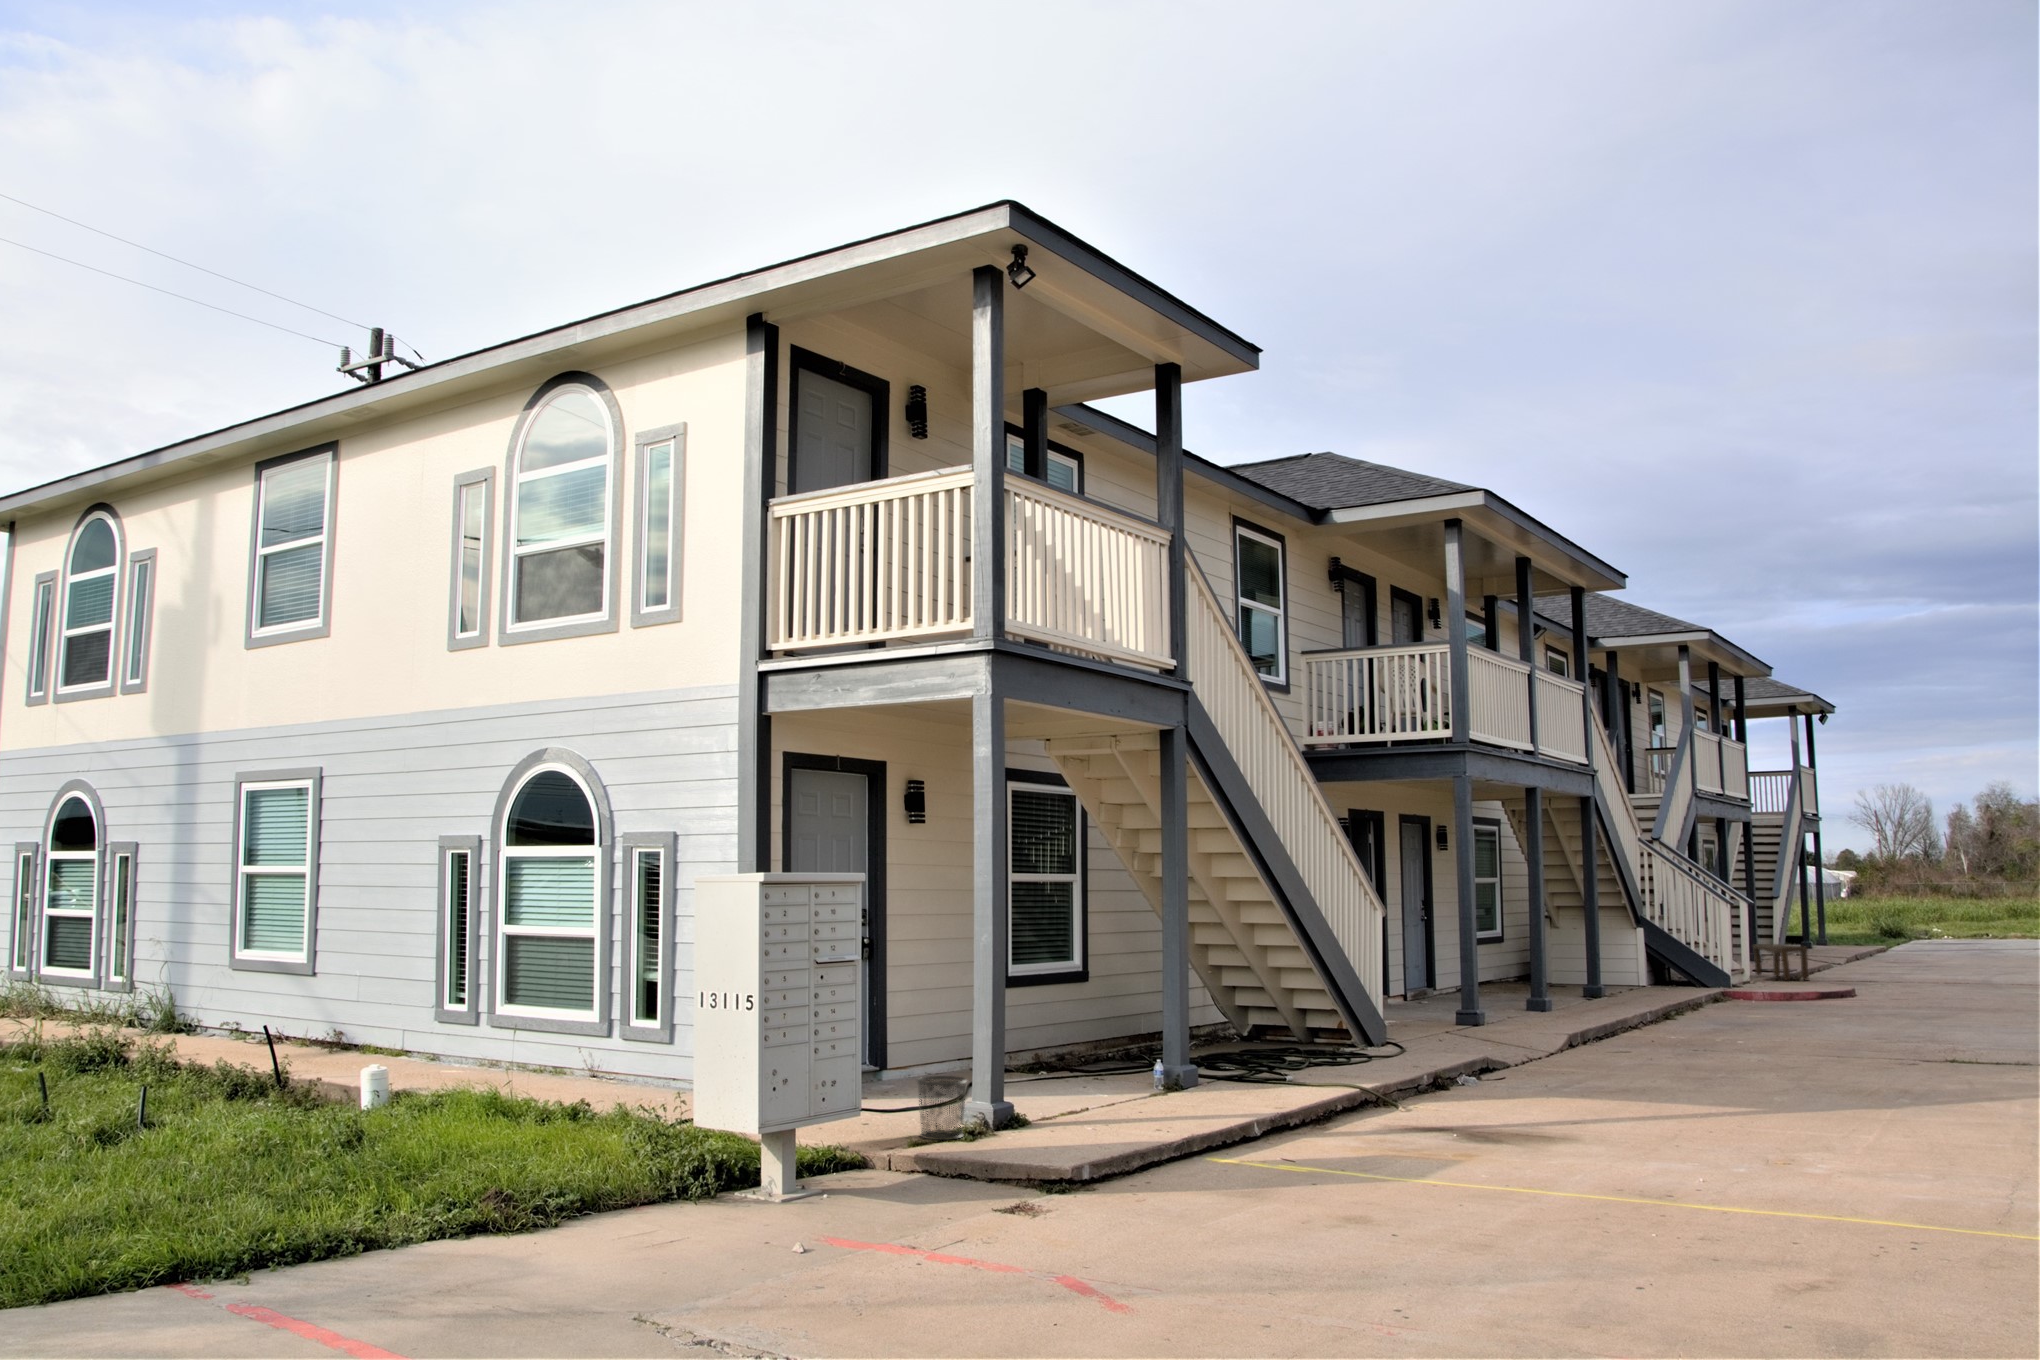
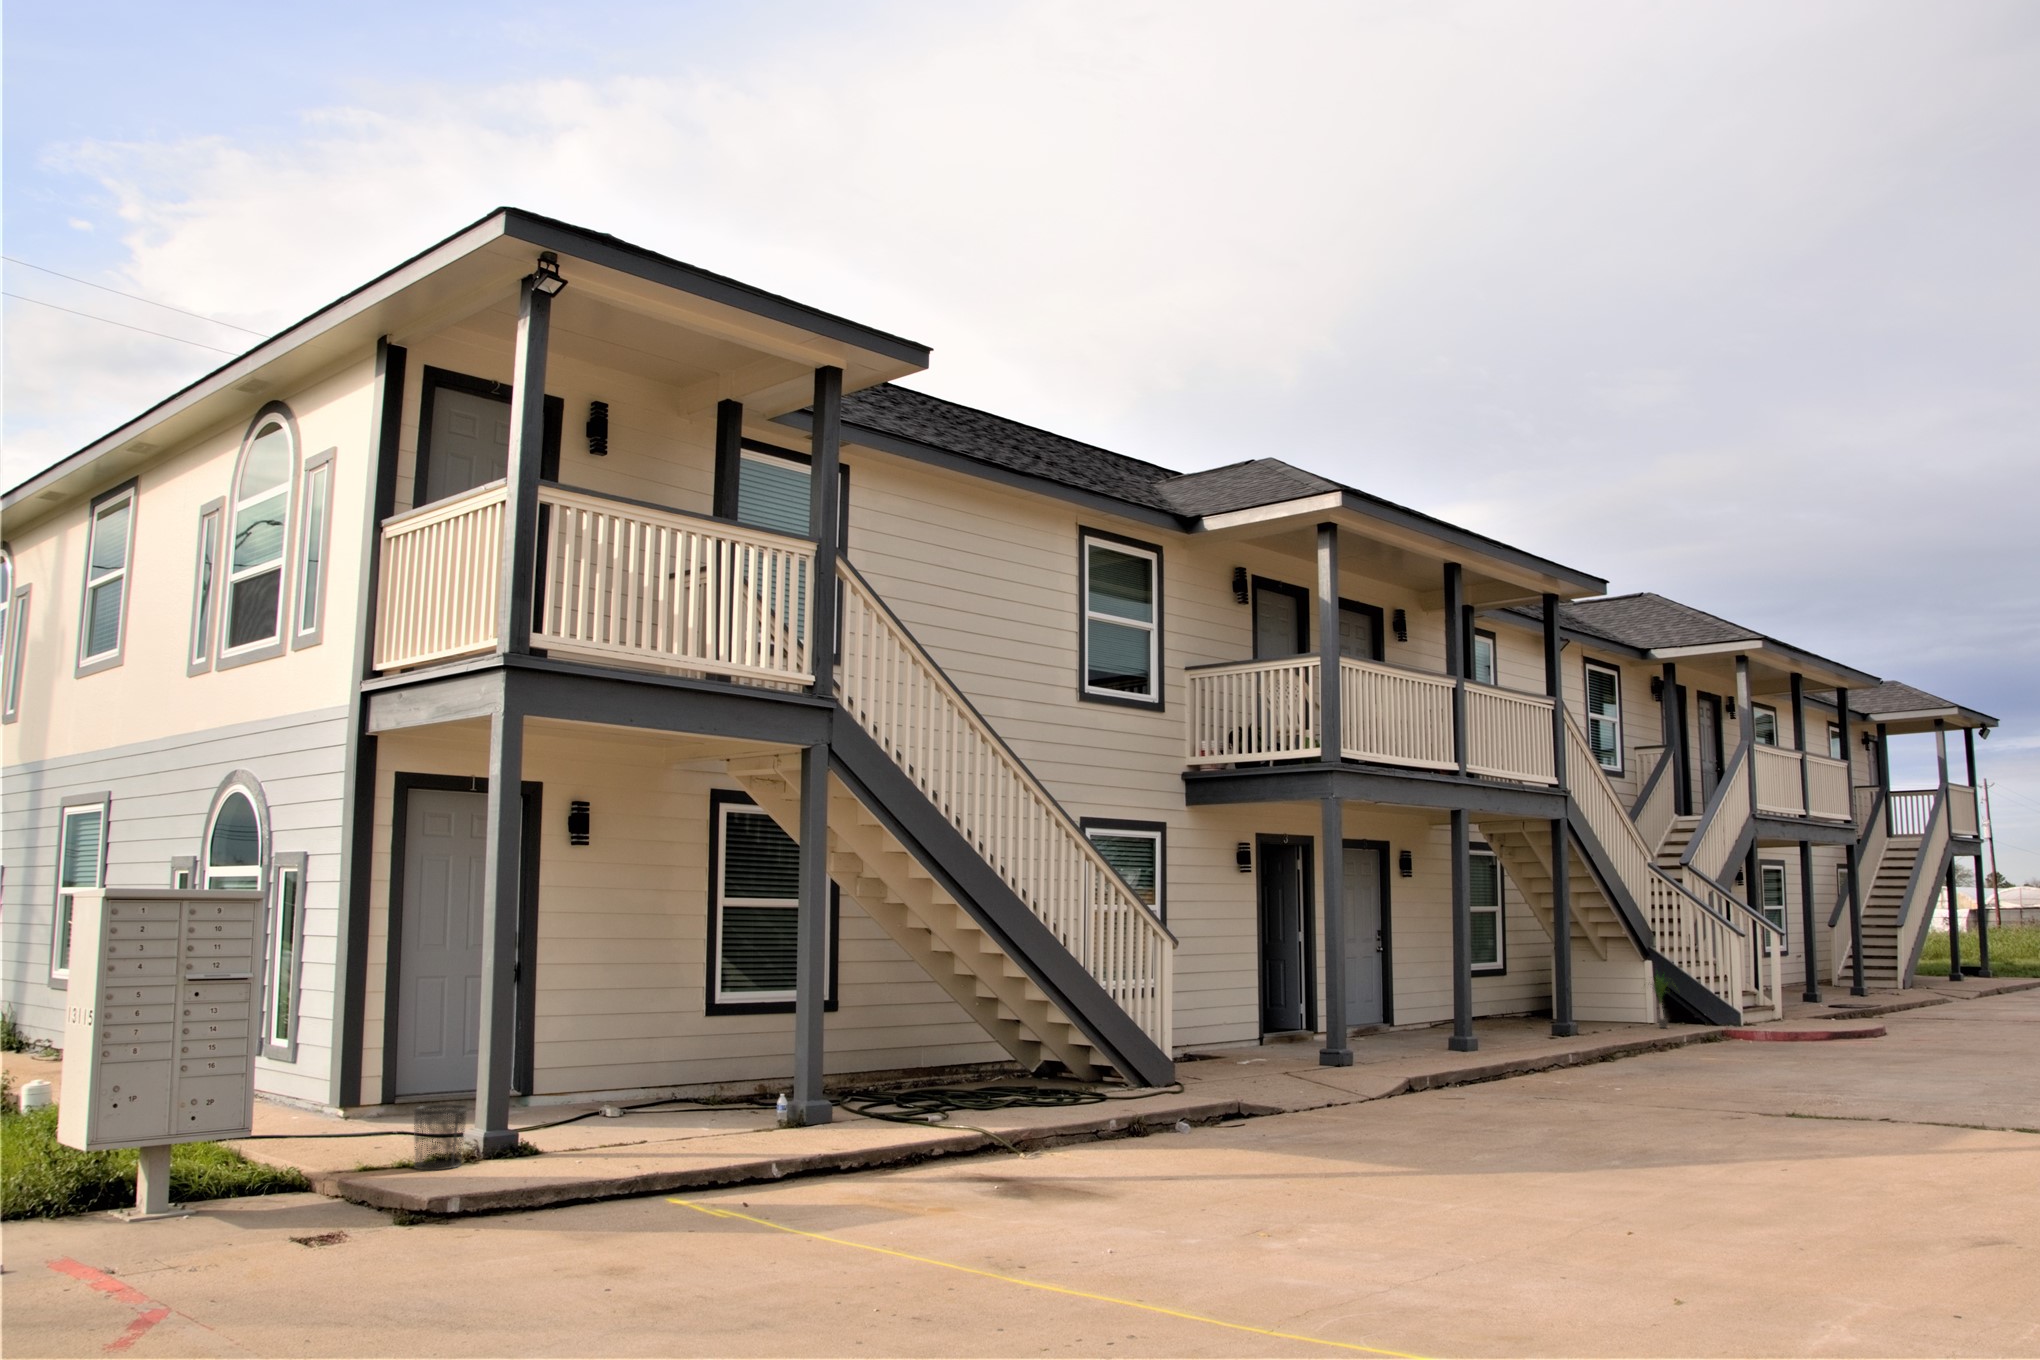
potted plant: none [1650,933,1688,989] -> present [1653,975,1668,1028]
bench: present [1753,944,1808,980] -> none [1797,980,1849,1020]

